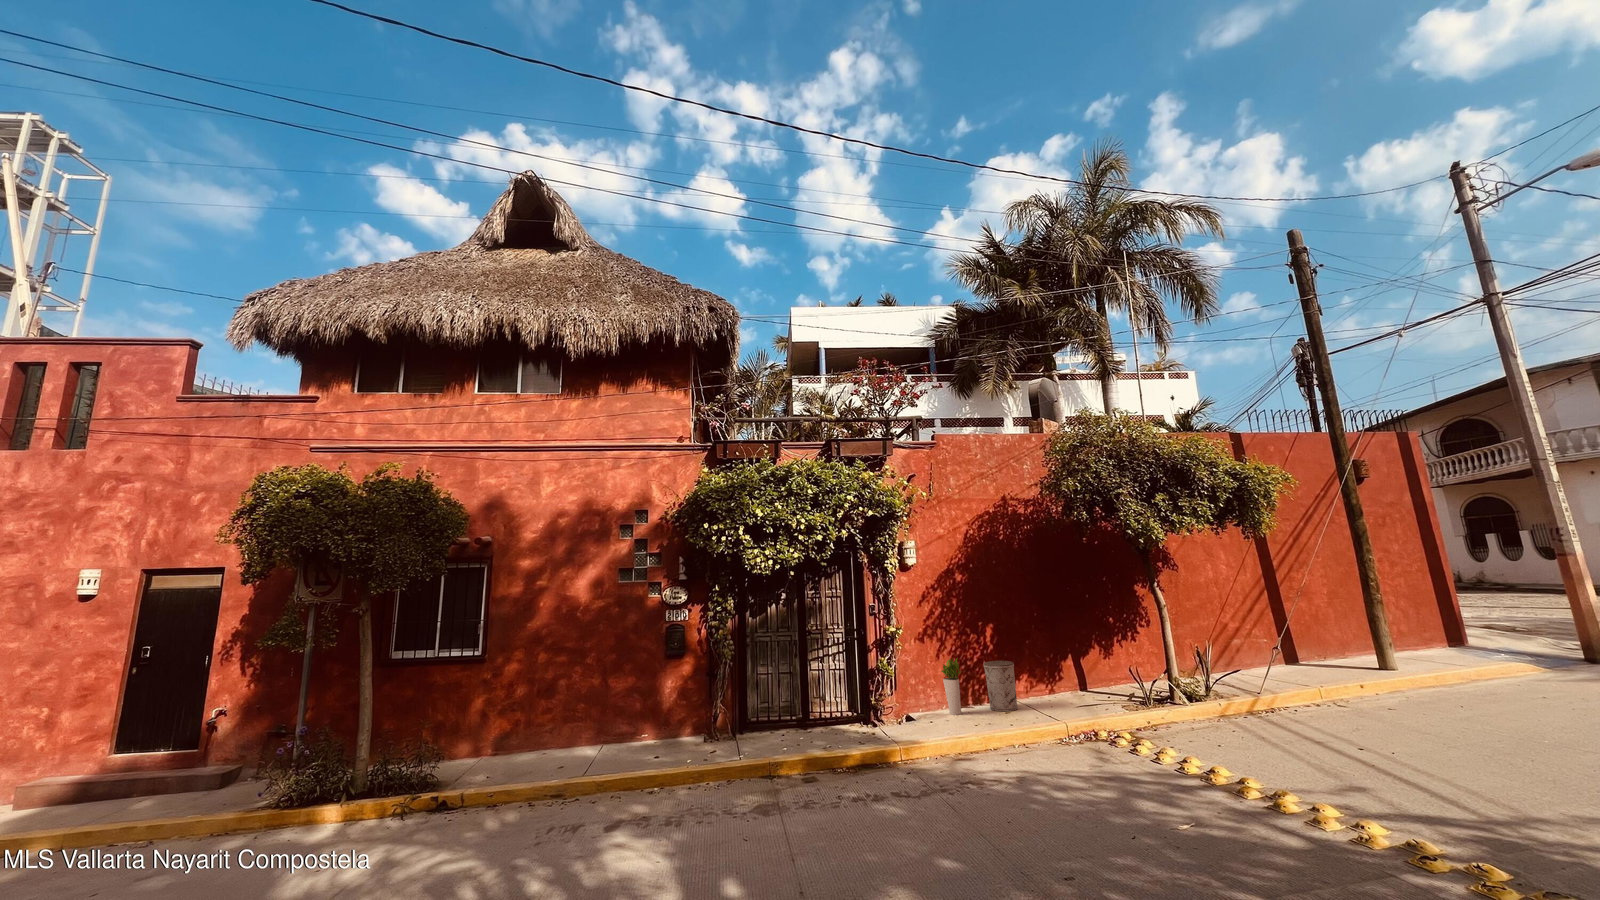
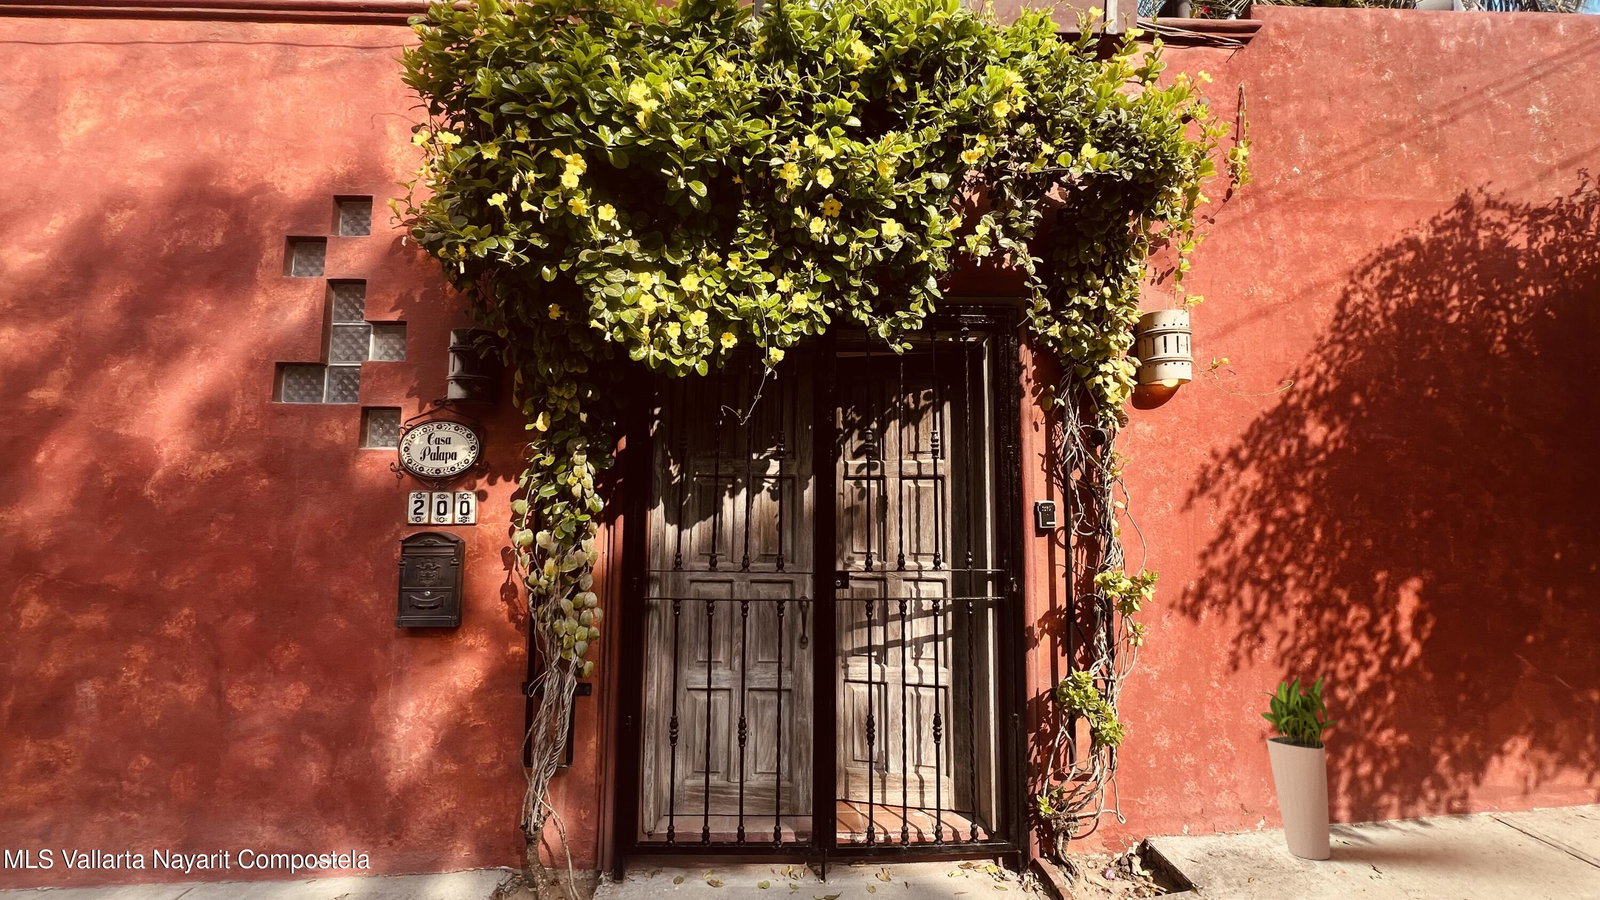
trash can: present [984,661,1018,711] -> none [1396,691,1527,861]

